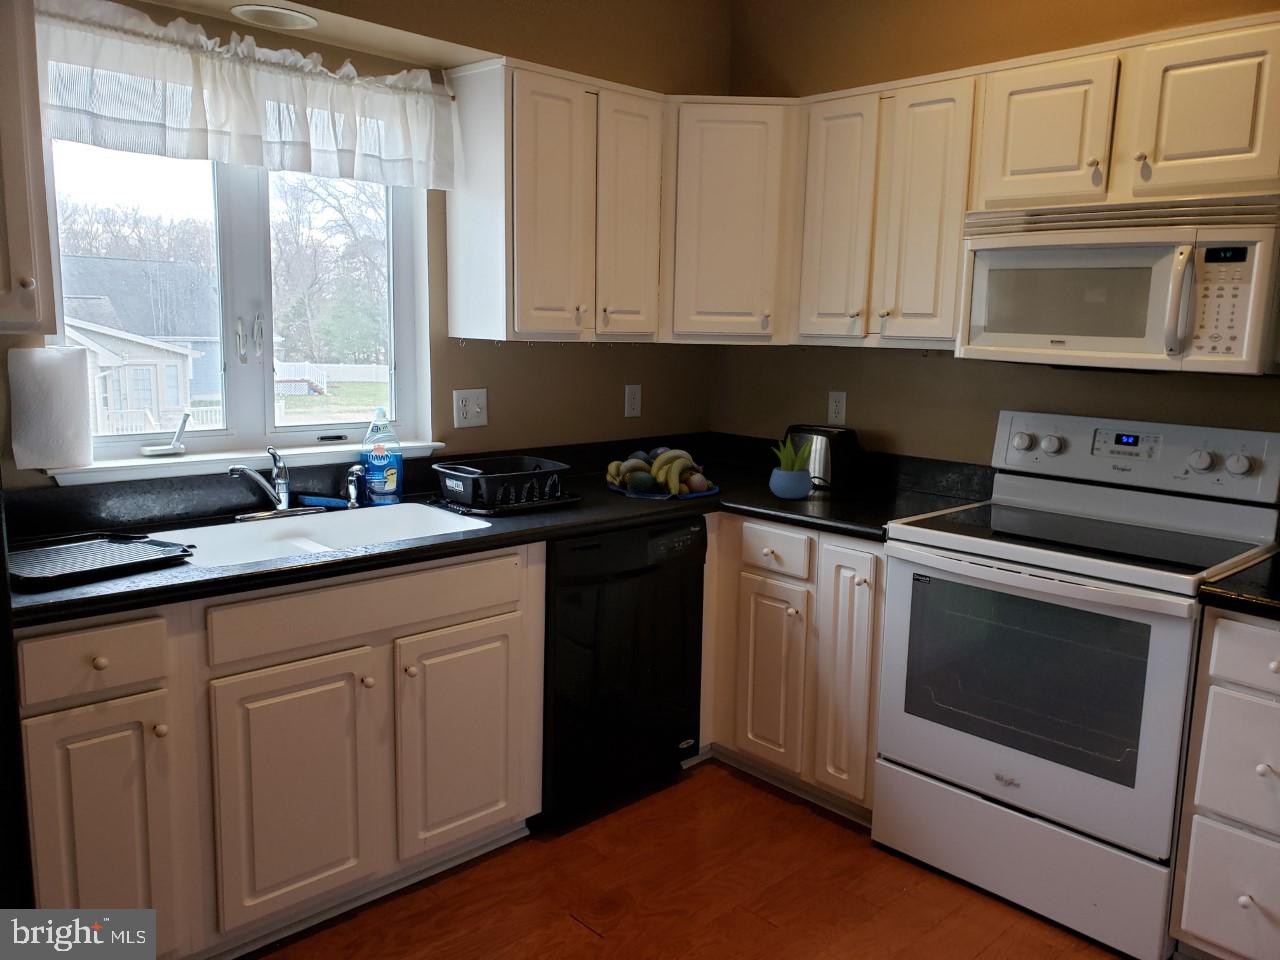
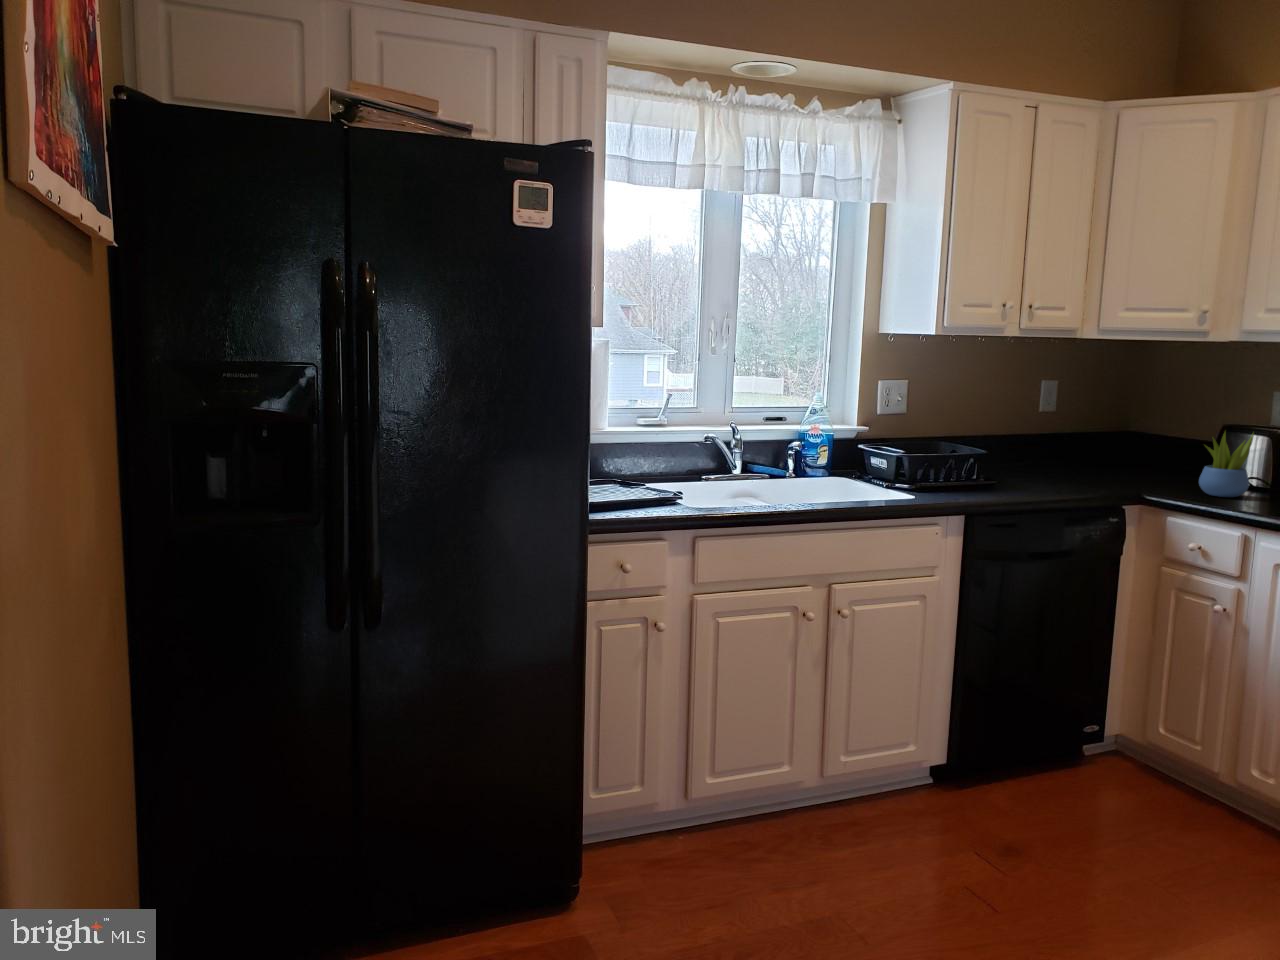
fruit bowl: present [607,447,719,499] -> none [1022,442,1141,490]

